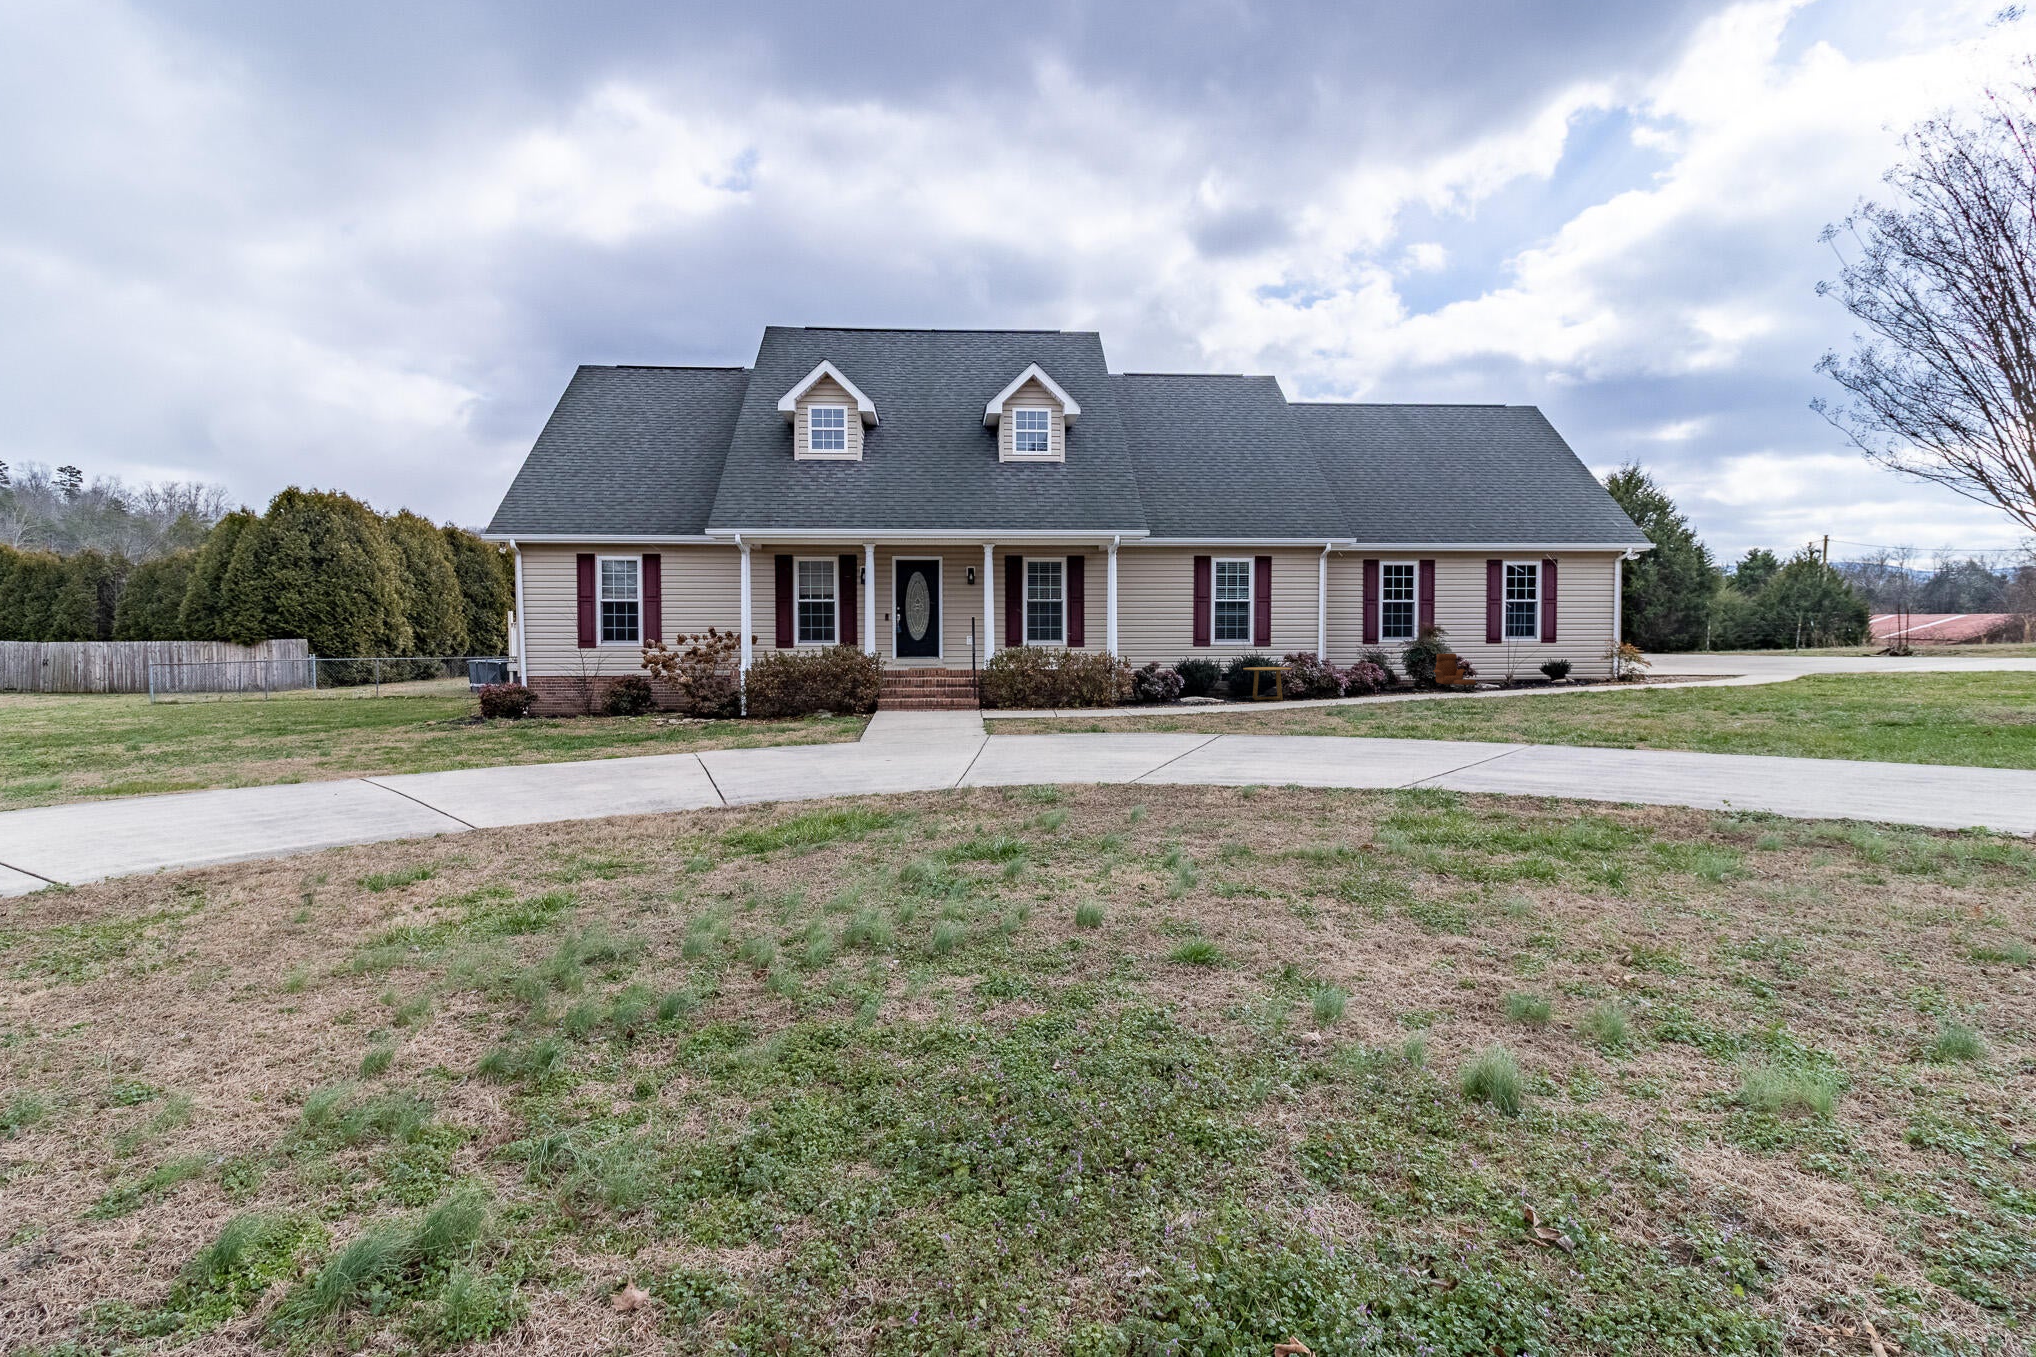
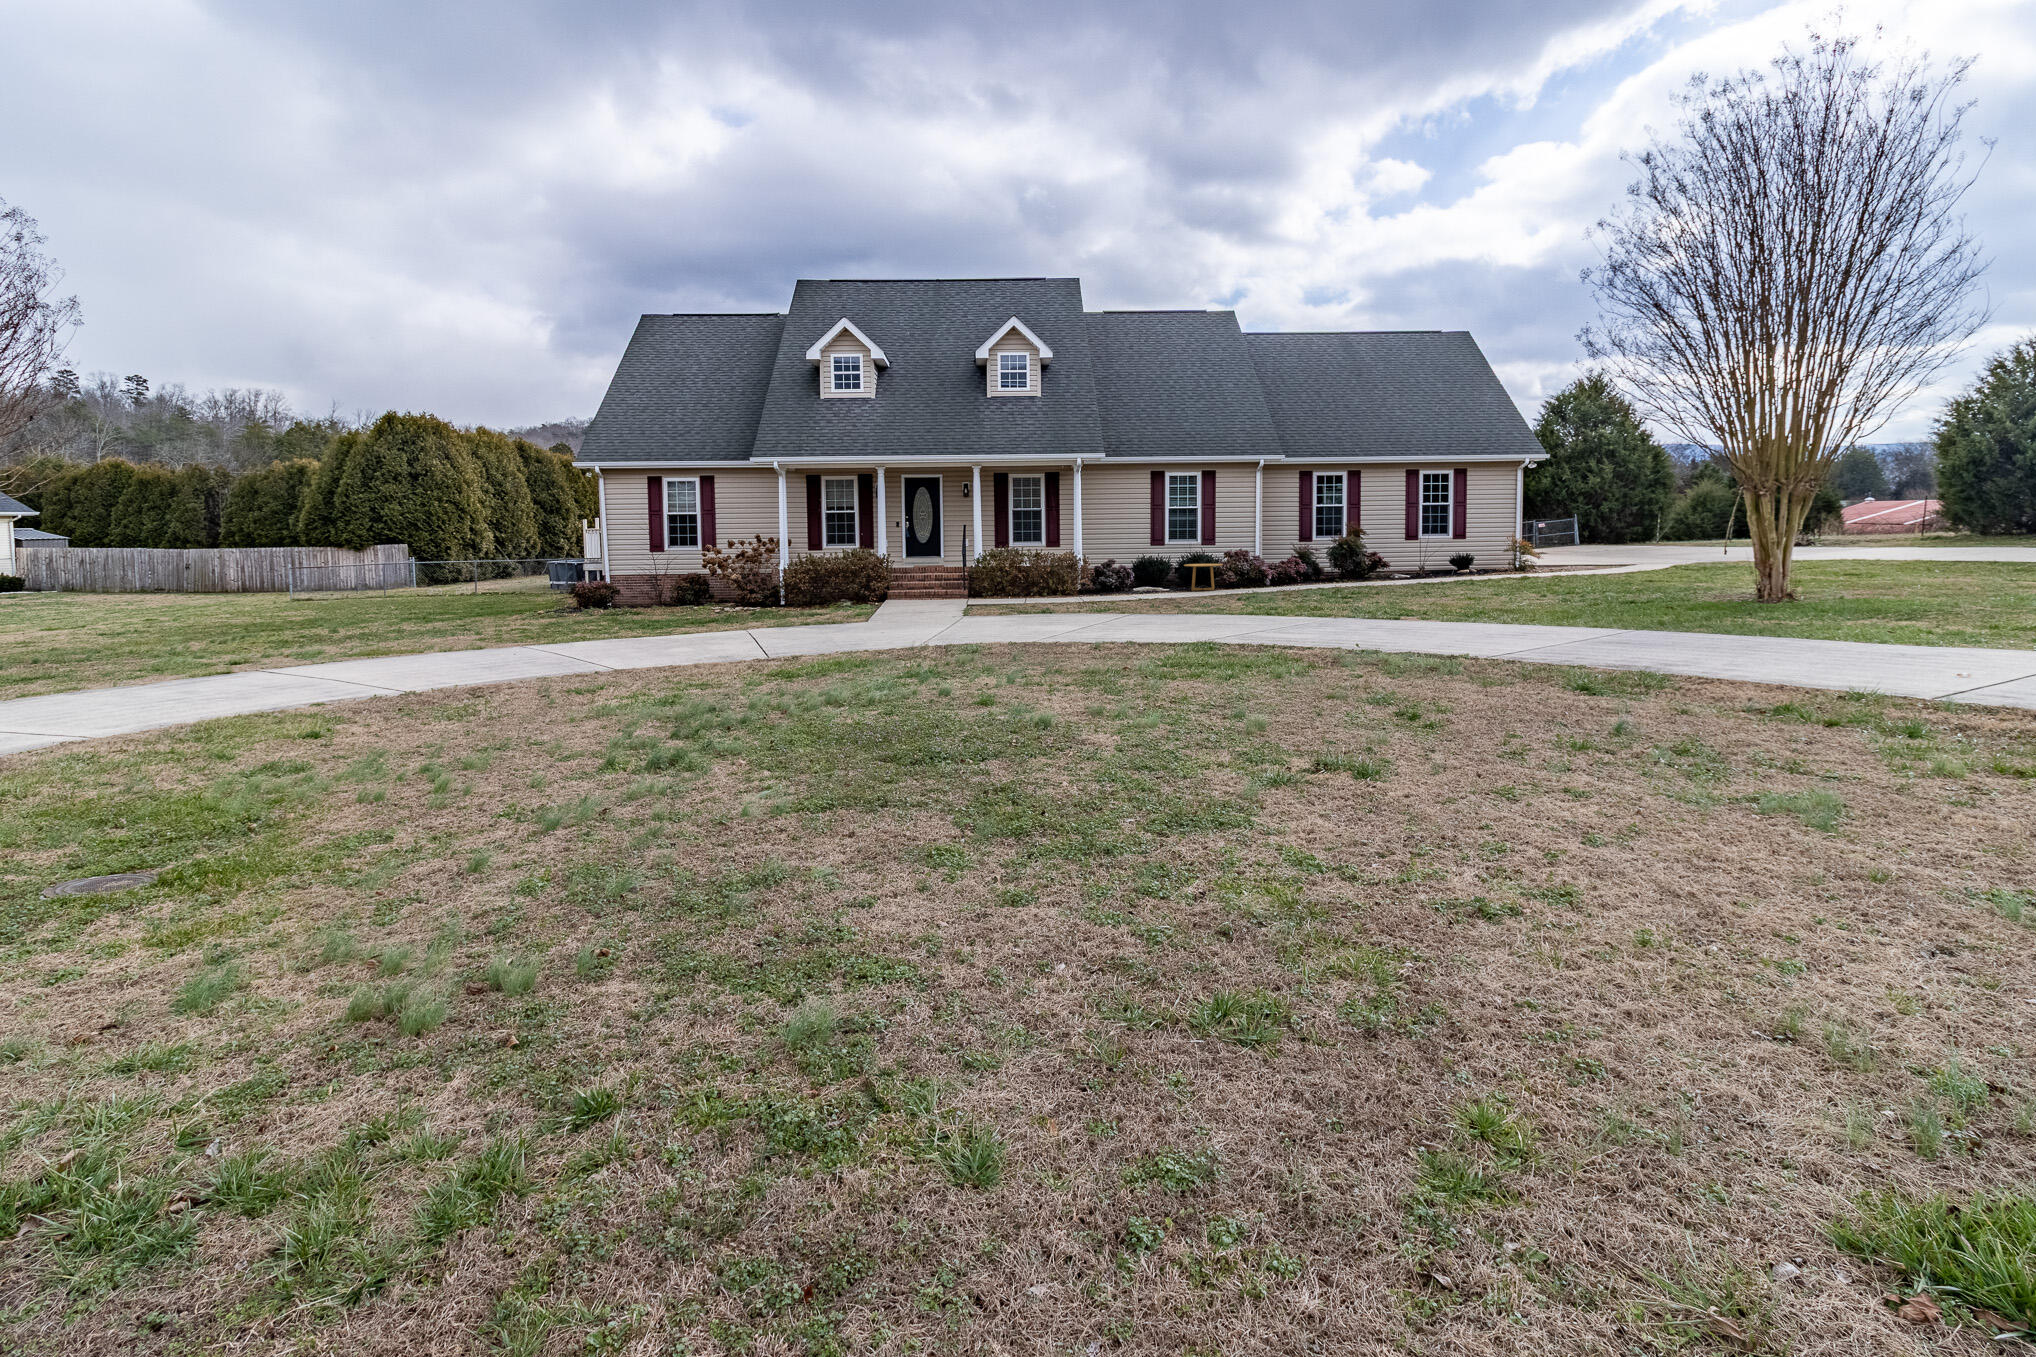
lounge chair: present [1433,653,1476,693] -> none [1348,551,1380,584]

